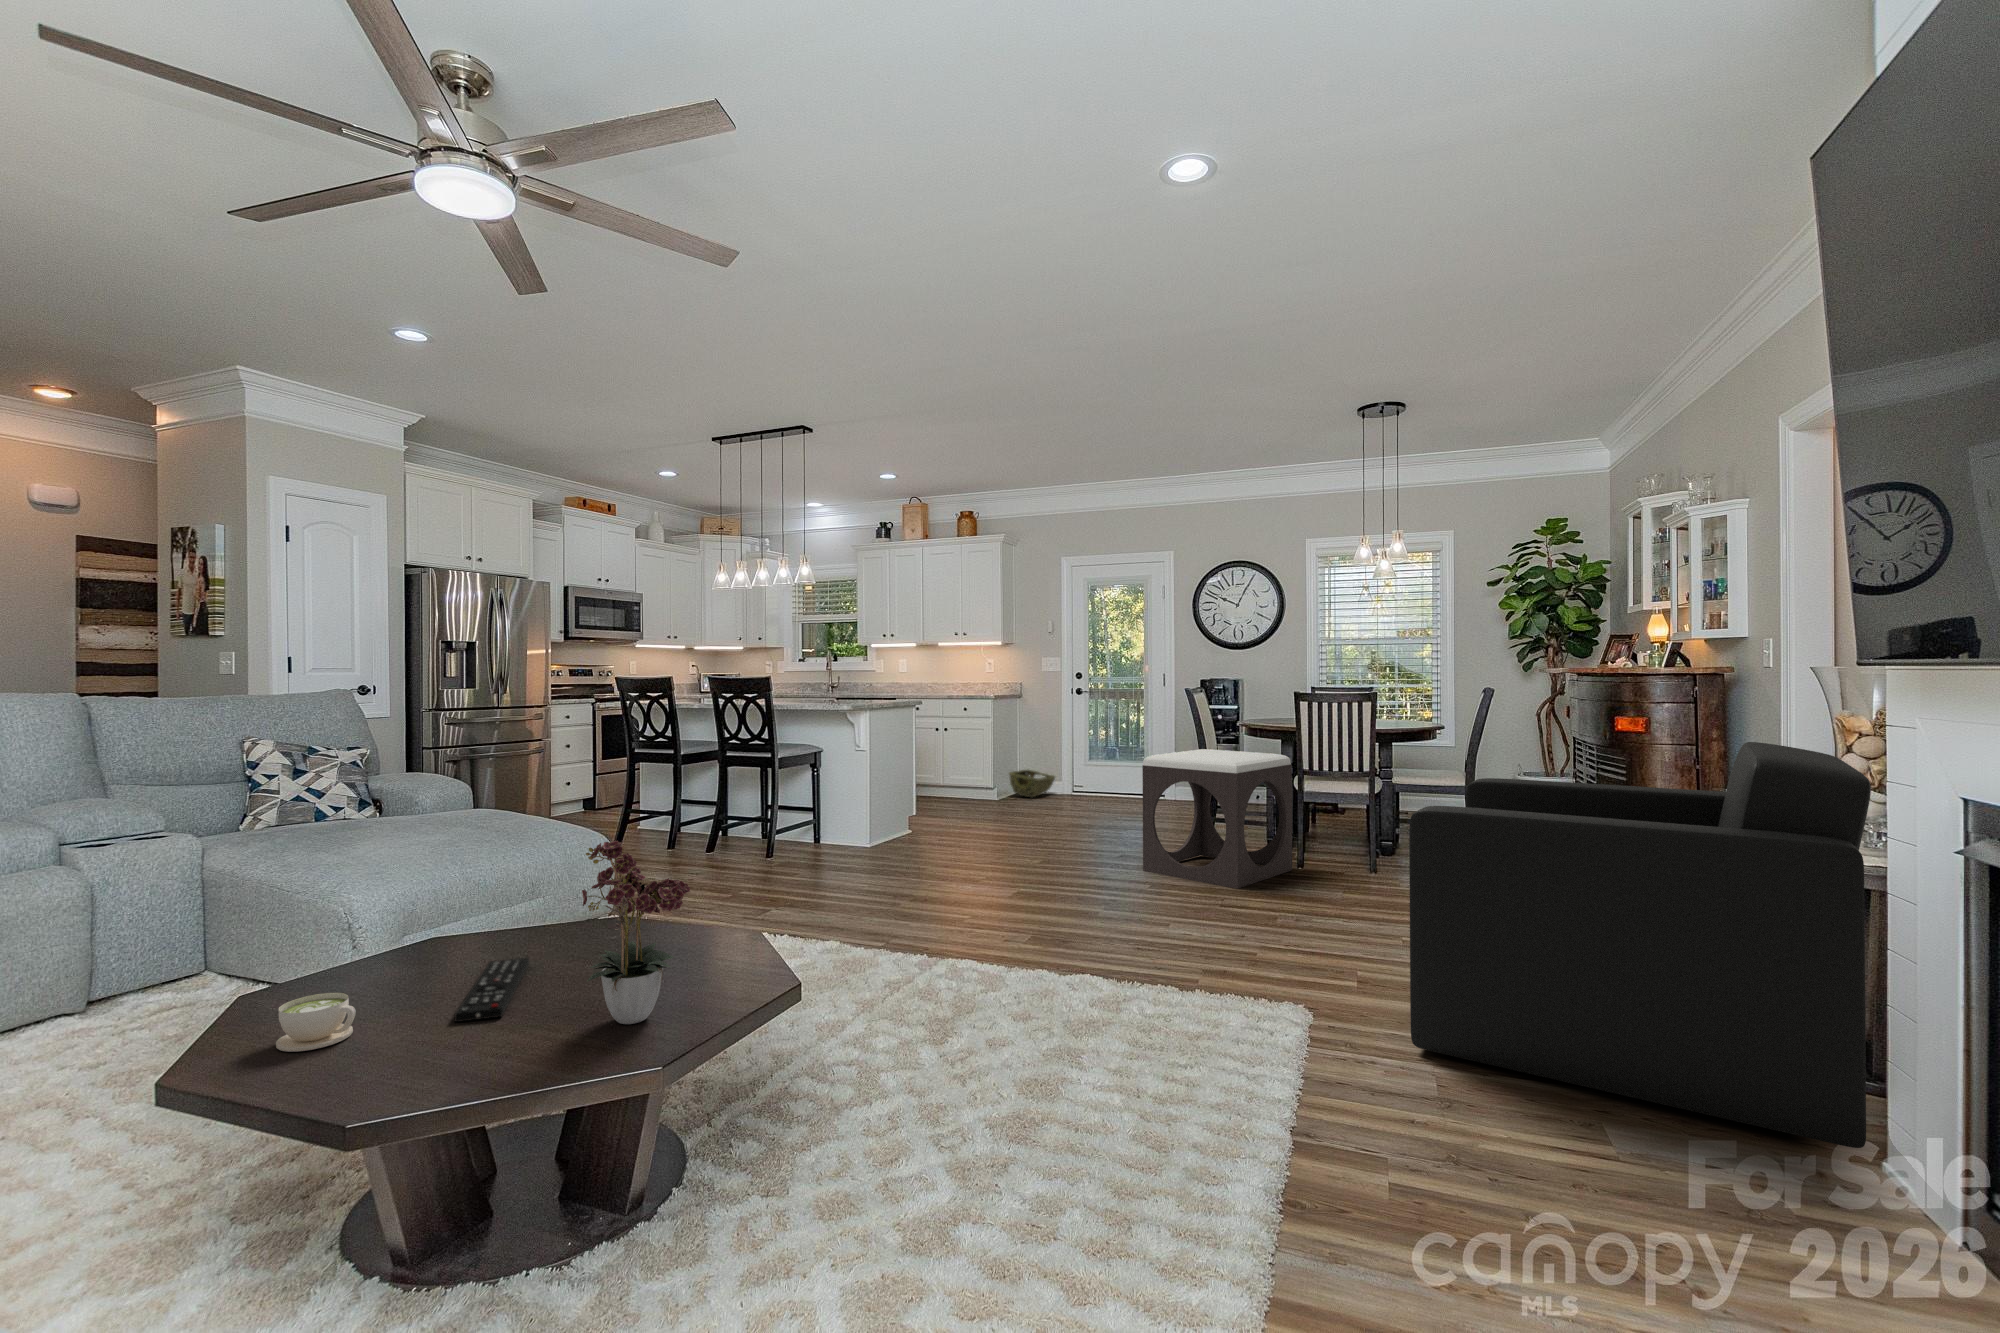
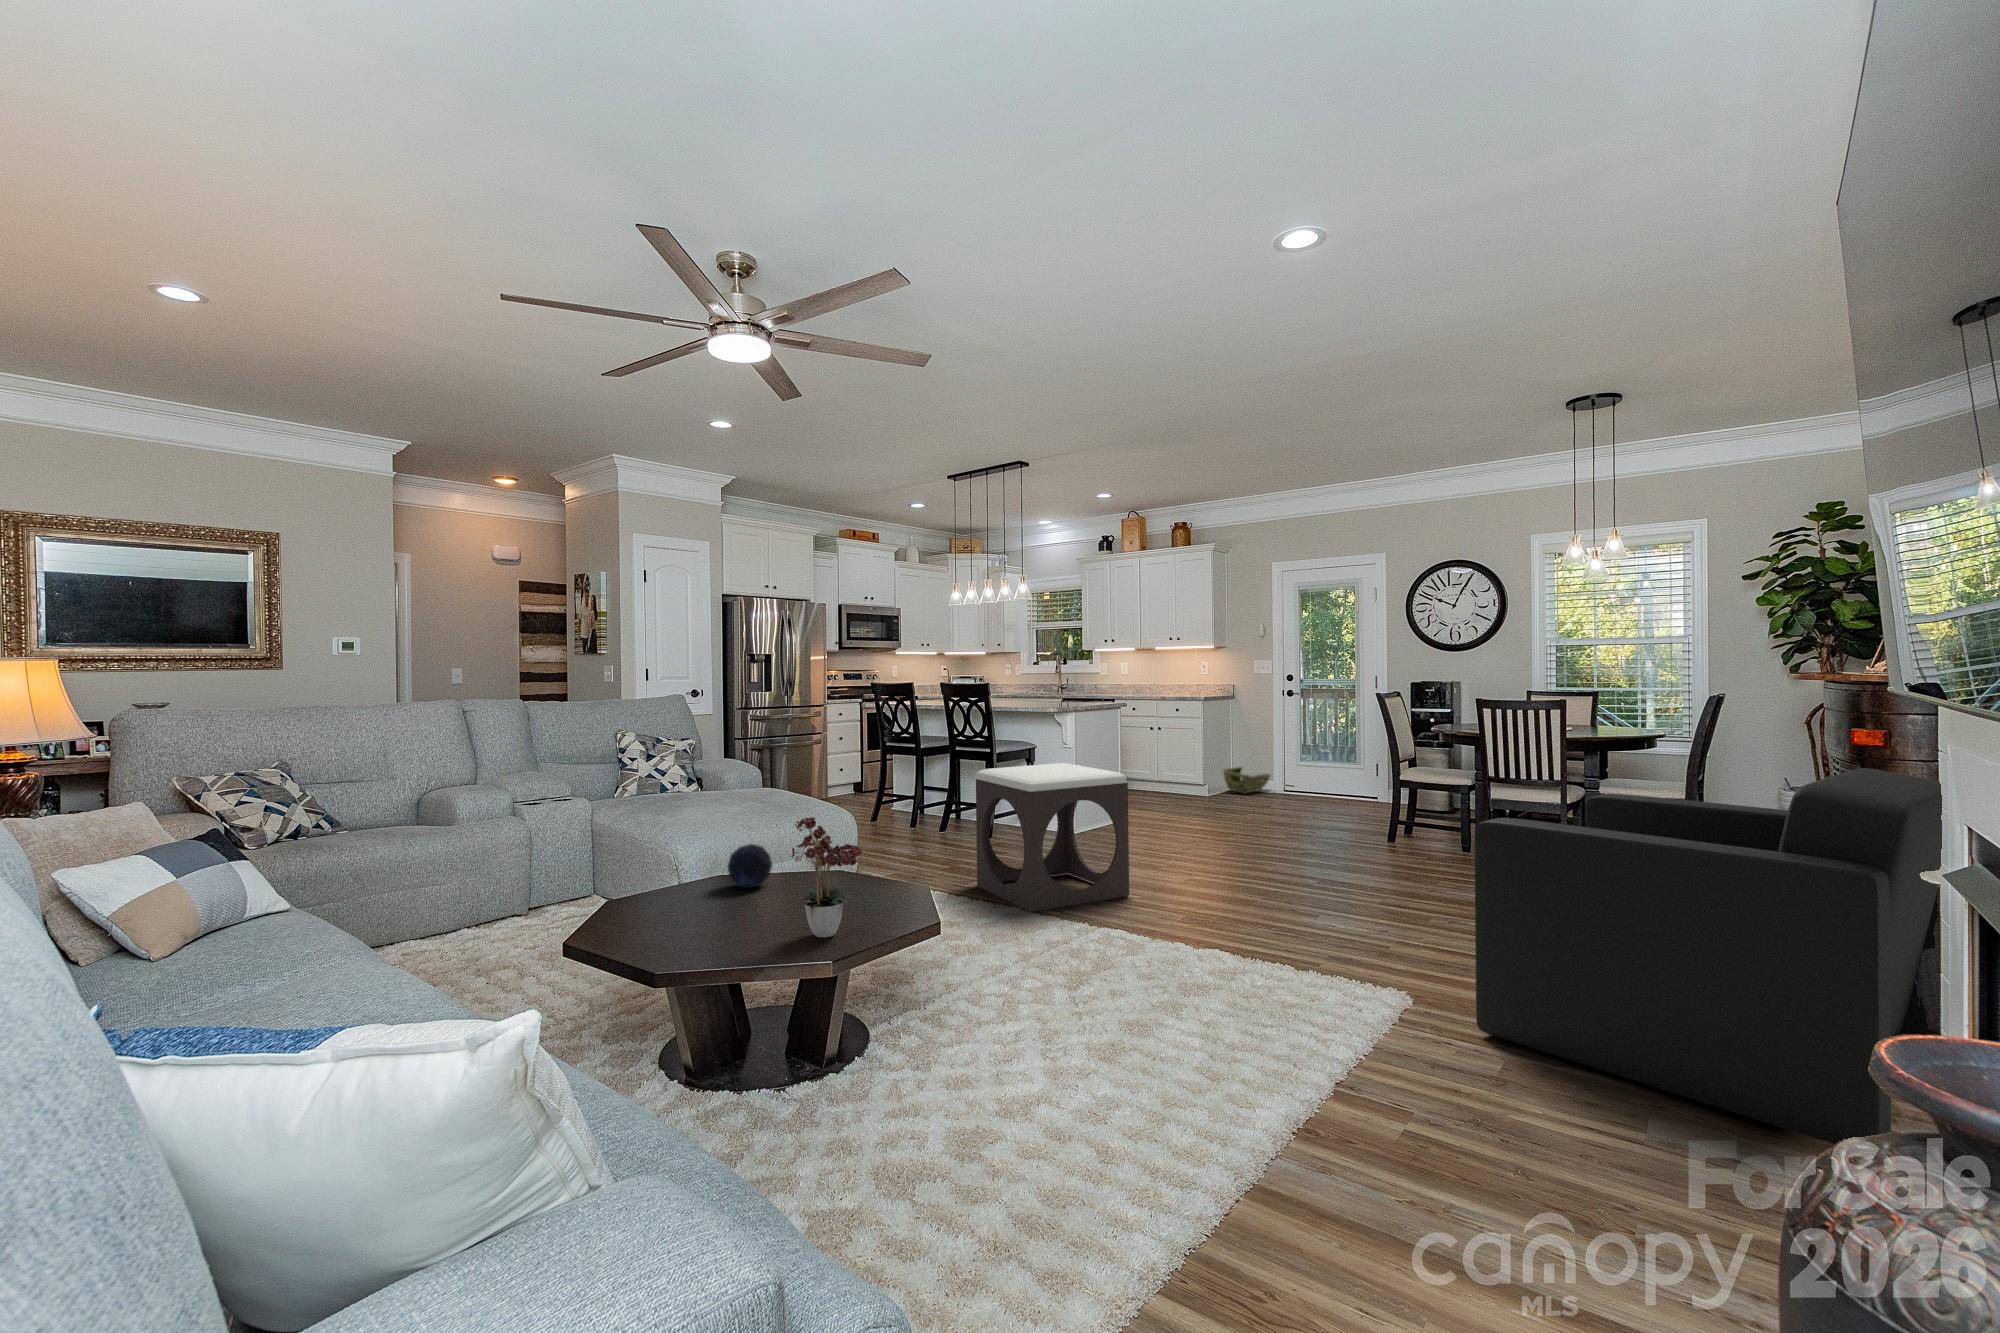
footstool: present [1142,749,1292,889] -> present [976,763,1129,912]
decorative orb: none [450,885,524,952] -> present [728,844,772,888]
remote control: present [454,958,529,1022] -> none [722,893,773,927]
coffee cup: present [276,993,356,1052] -> none [627,903,668,935]

